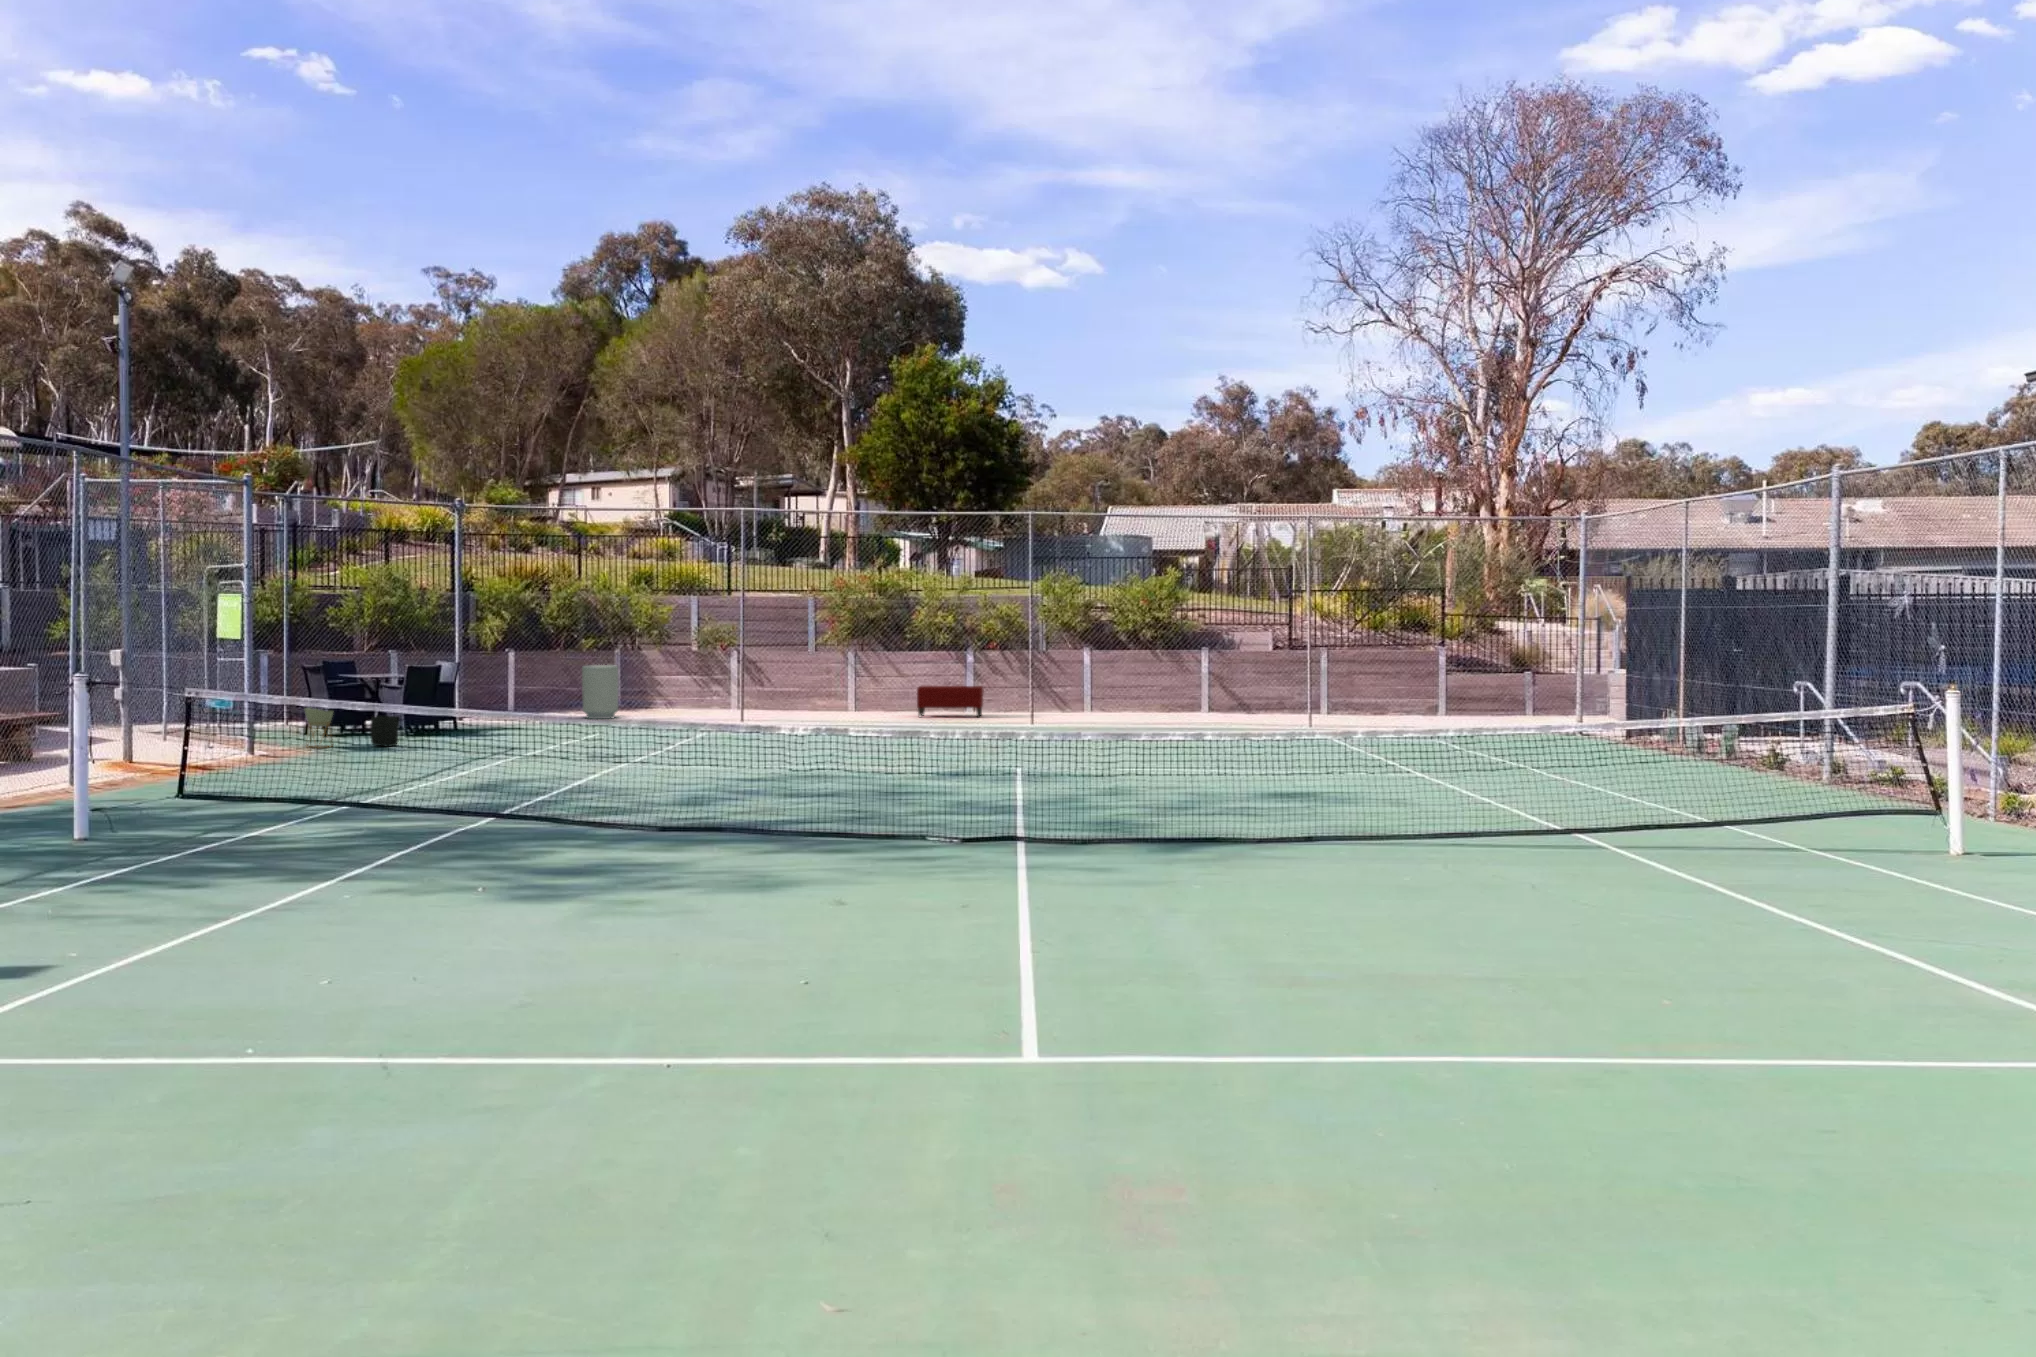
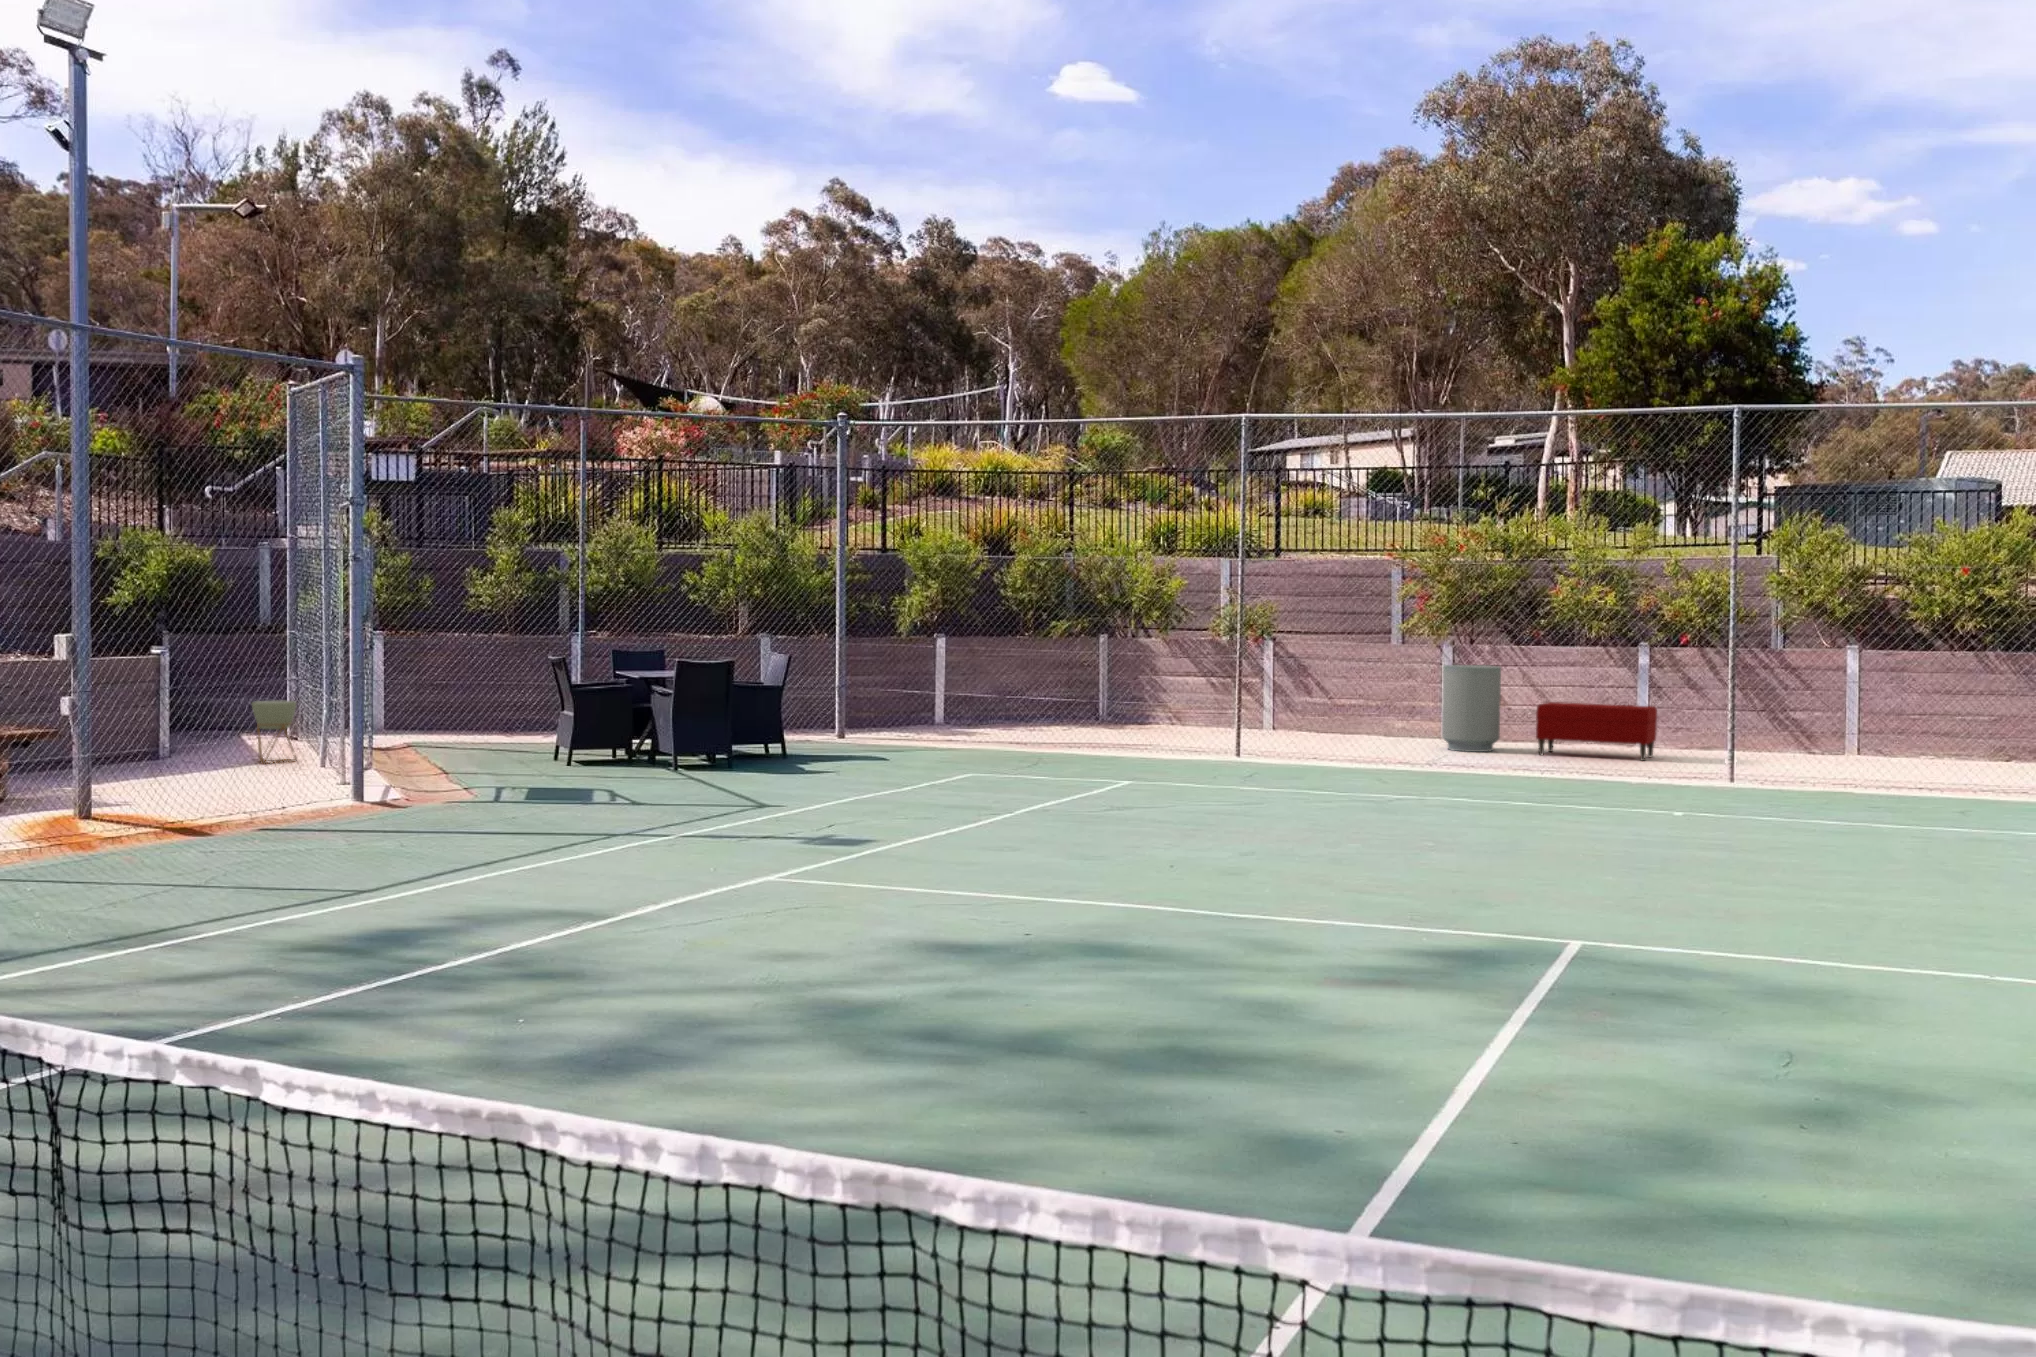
trash can: present [582,665,618,719] -> present [1442,665,1501,752]
planter: present [305,708,333,748] -> present [252,700,297,764]
backpack: present [370,716,400,746] -> none [608,709,657,767]

